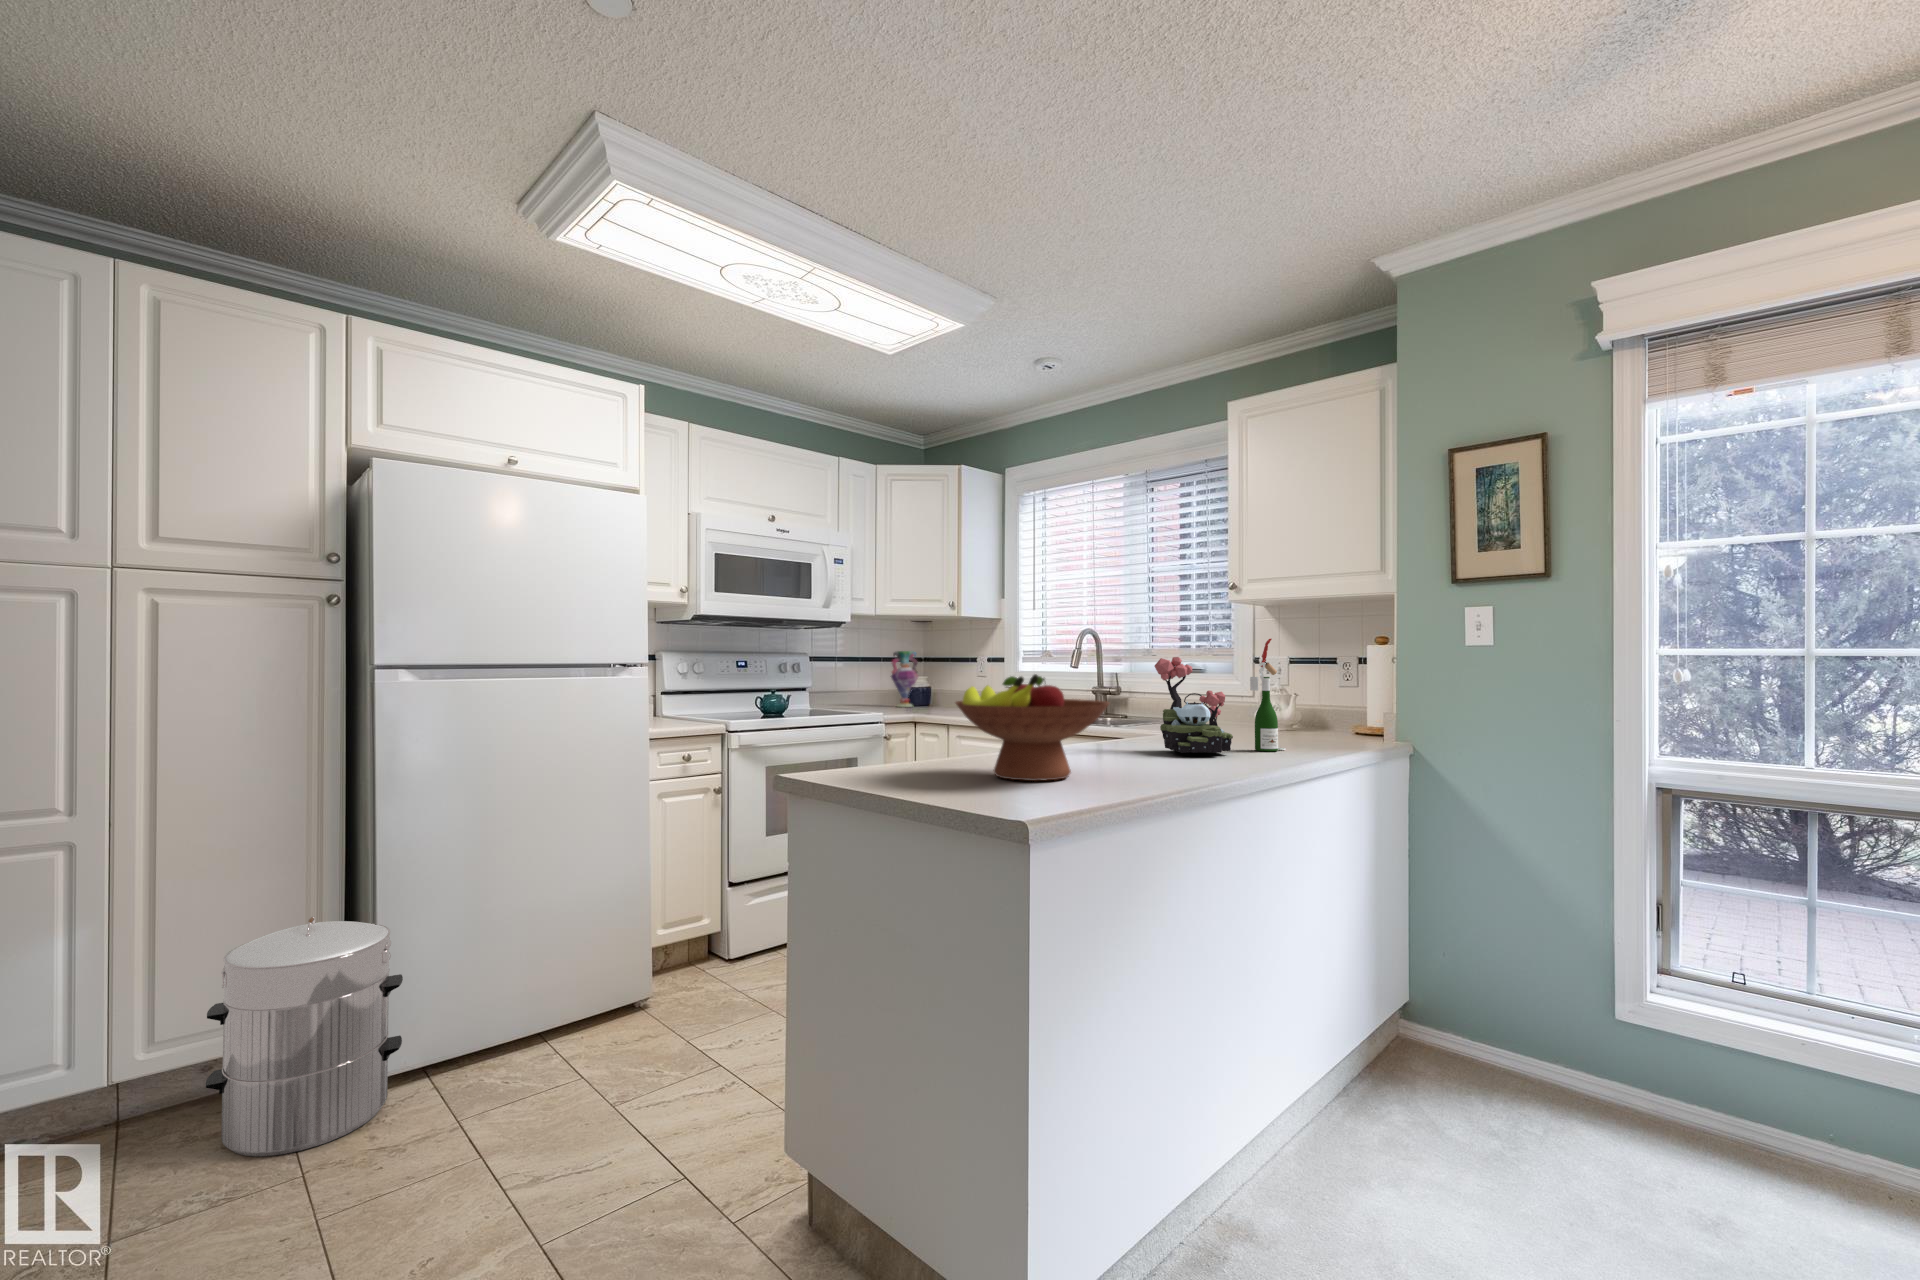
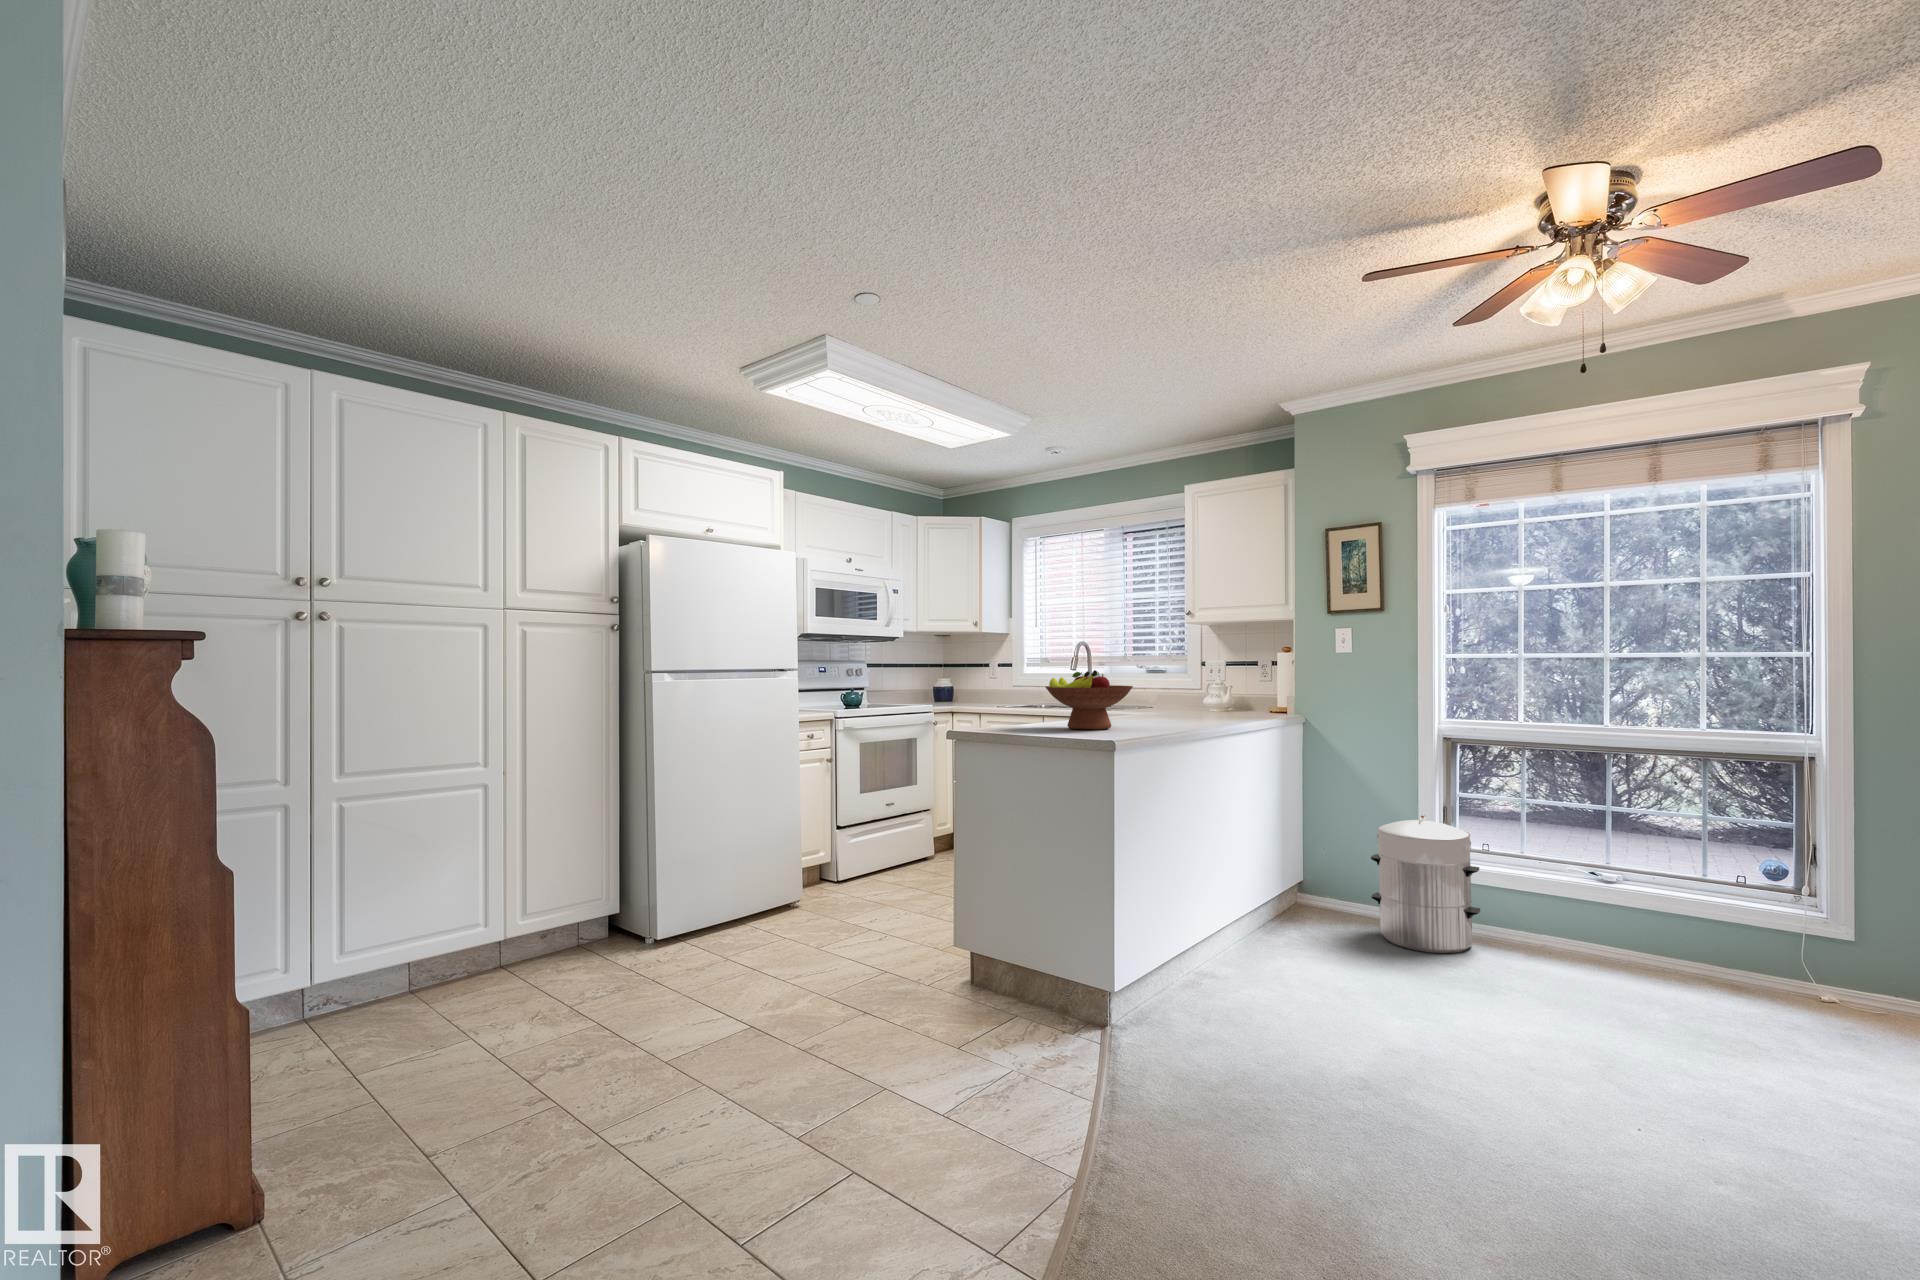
wine bottle: present [1250,639,1286,751] -> none [1205,649,1227,719]
vase: present [891,651,918,707] -> none [922,659,945,702]
plant: present [1155,657,1233,753] -> none [1147,661,1196,719]
waste bin: present [206,916,403,1156] -> present [1371,815,1480,953]

